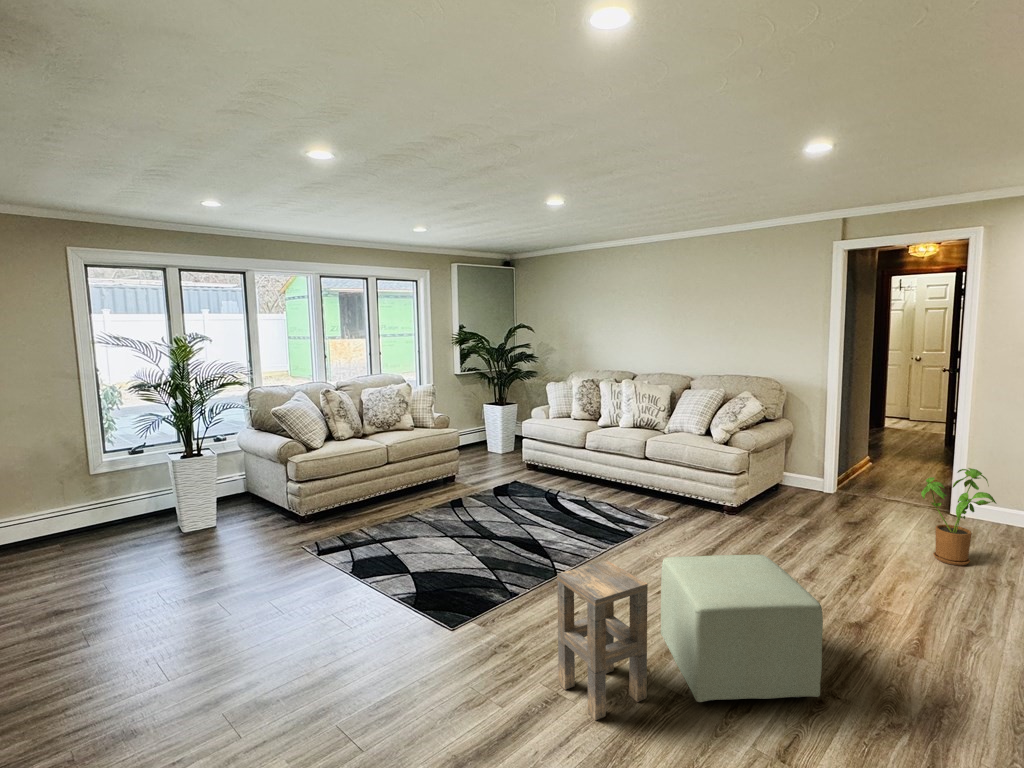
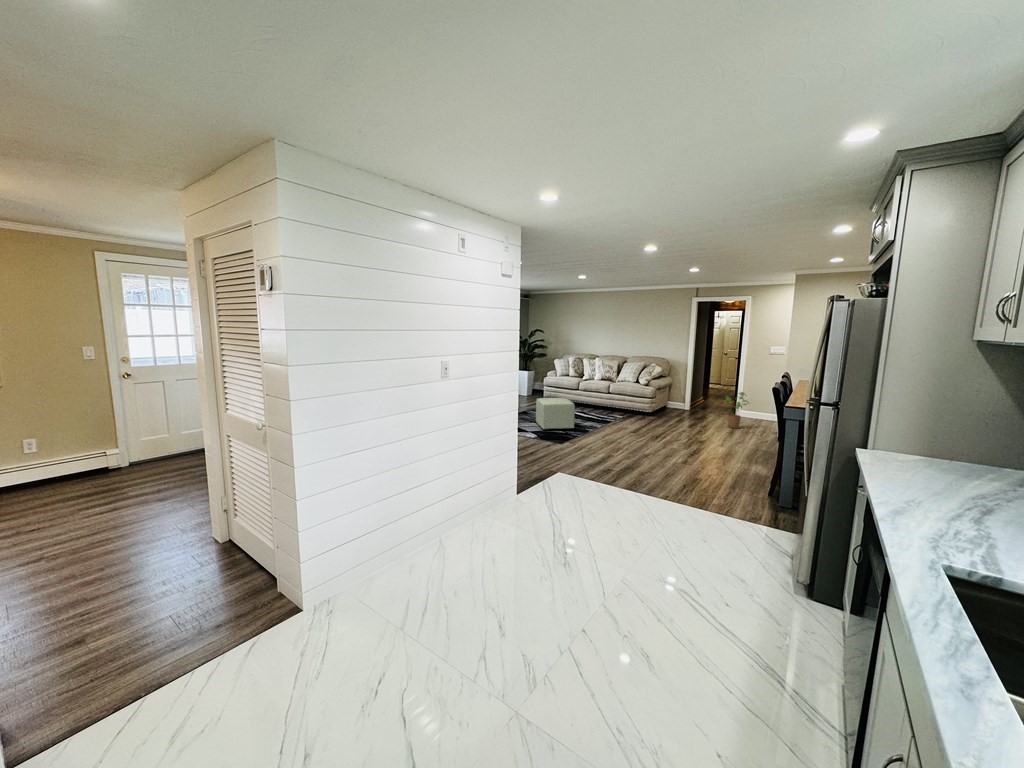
ottoman: present [661,555,823,702] -> present [536,398,575,430]
side table: present [557,560,648,720] -> none [609,413,641,459]

